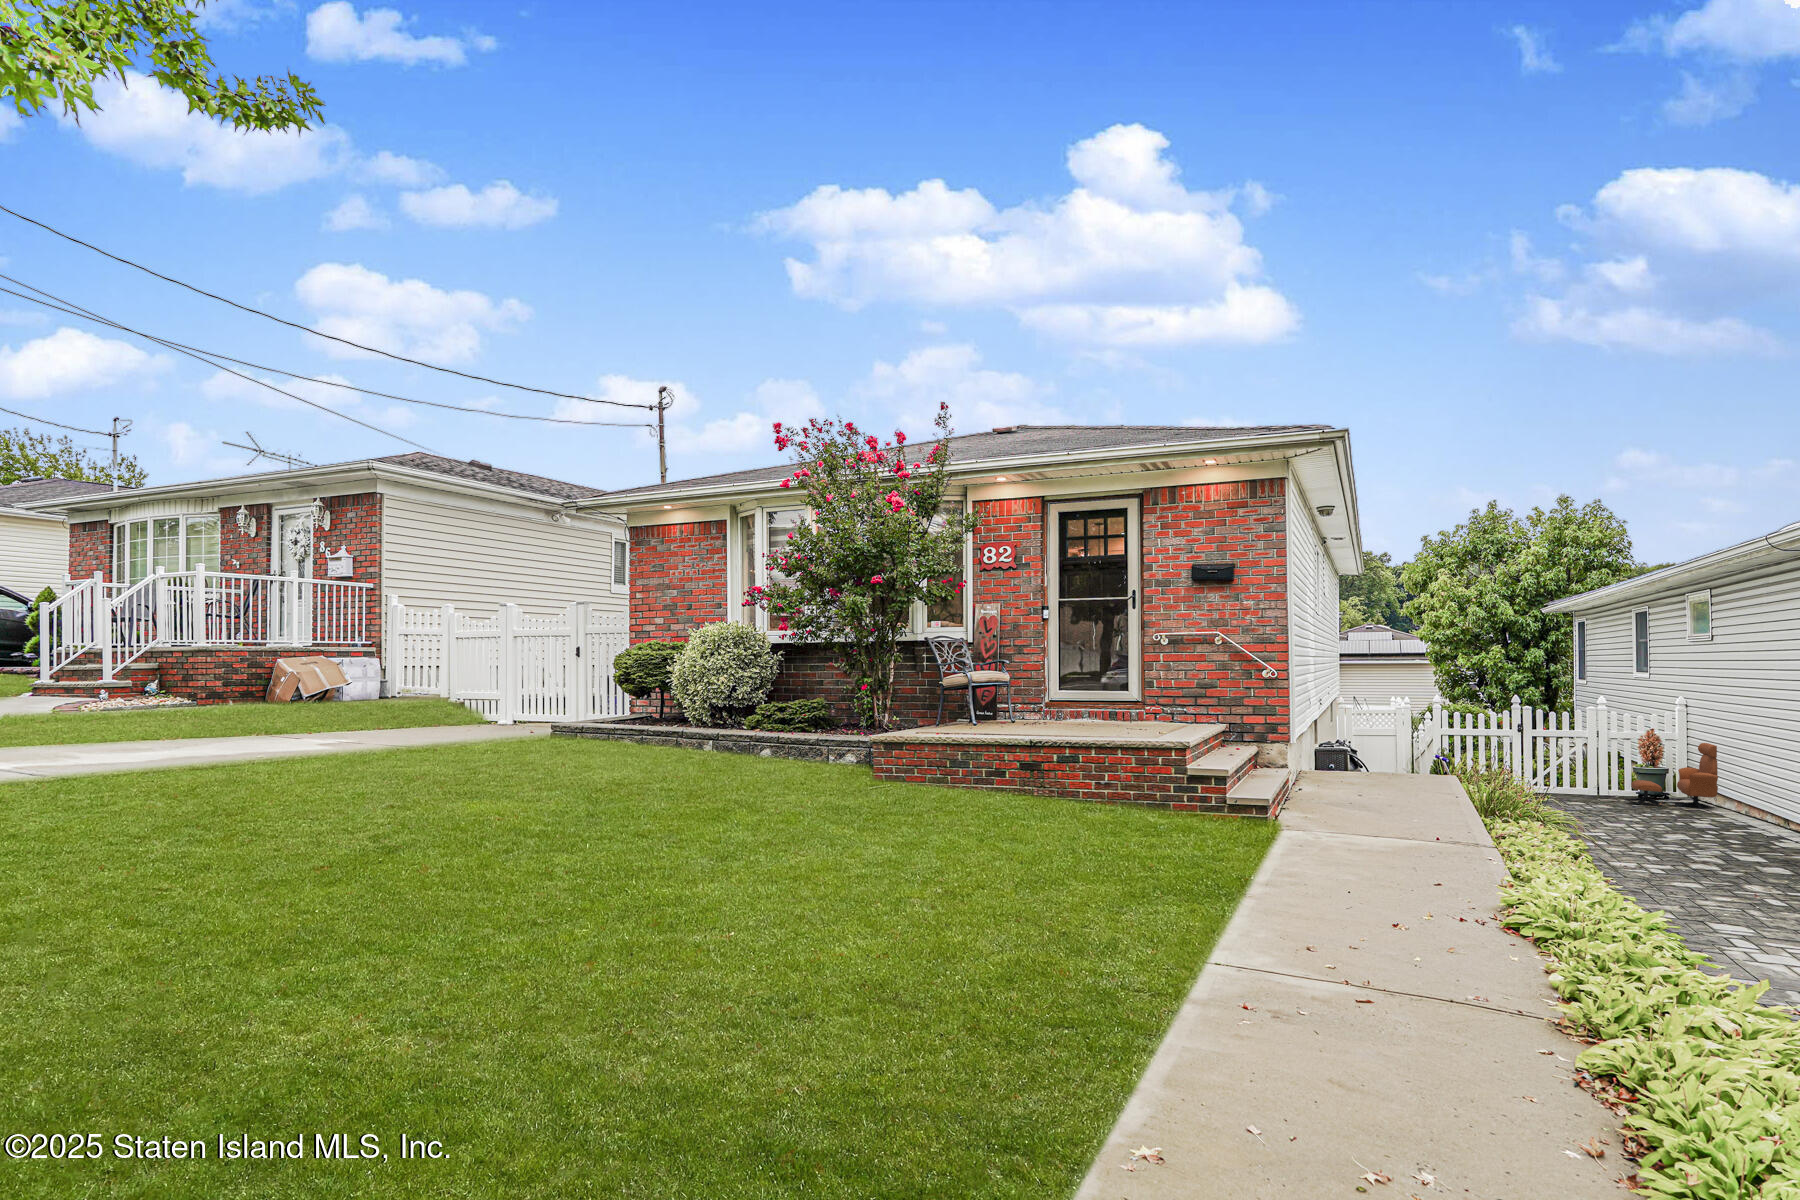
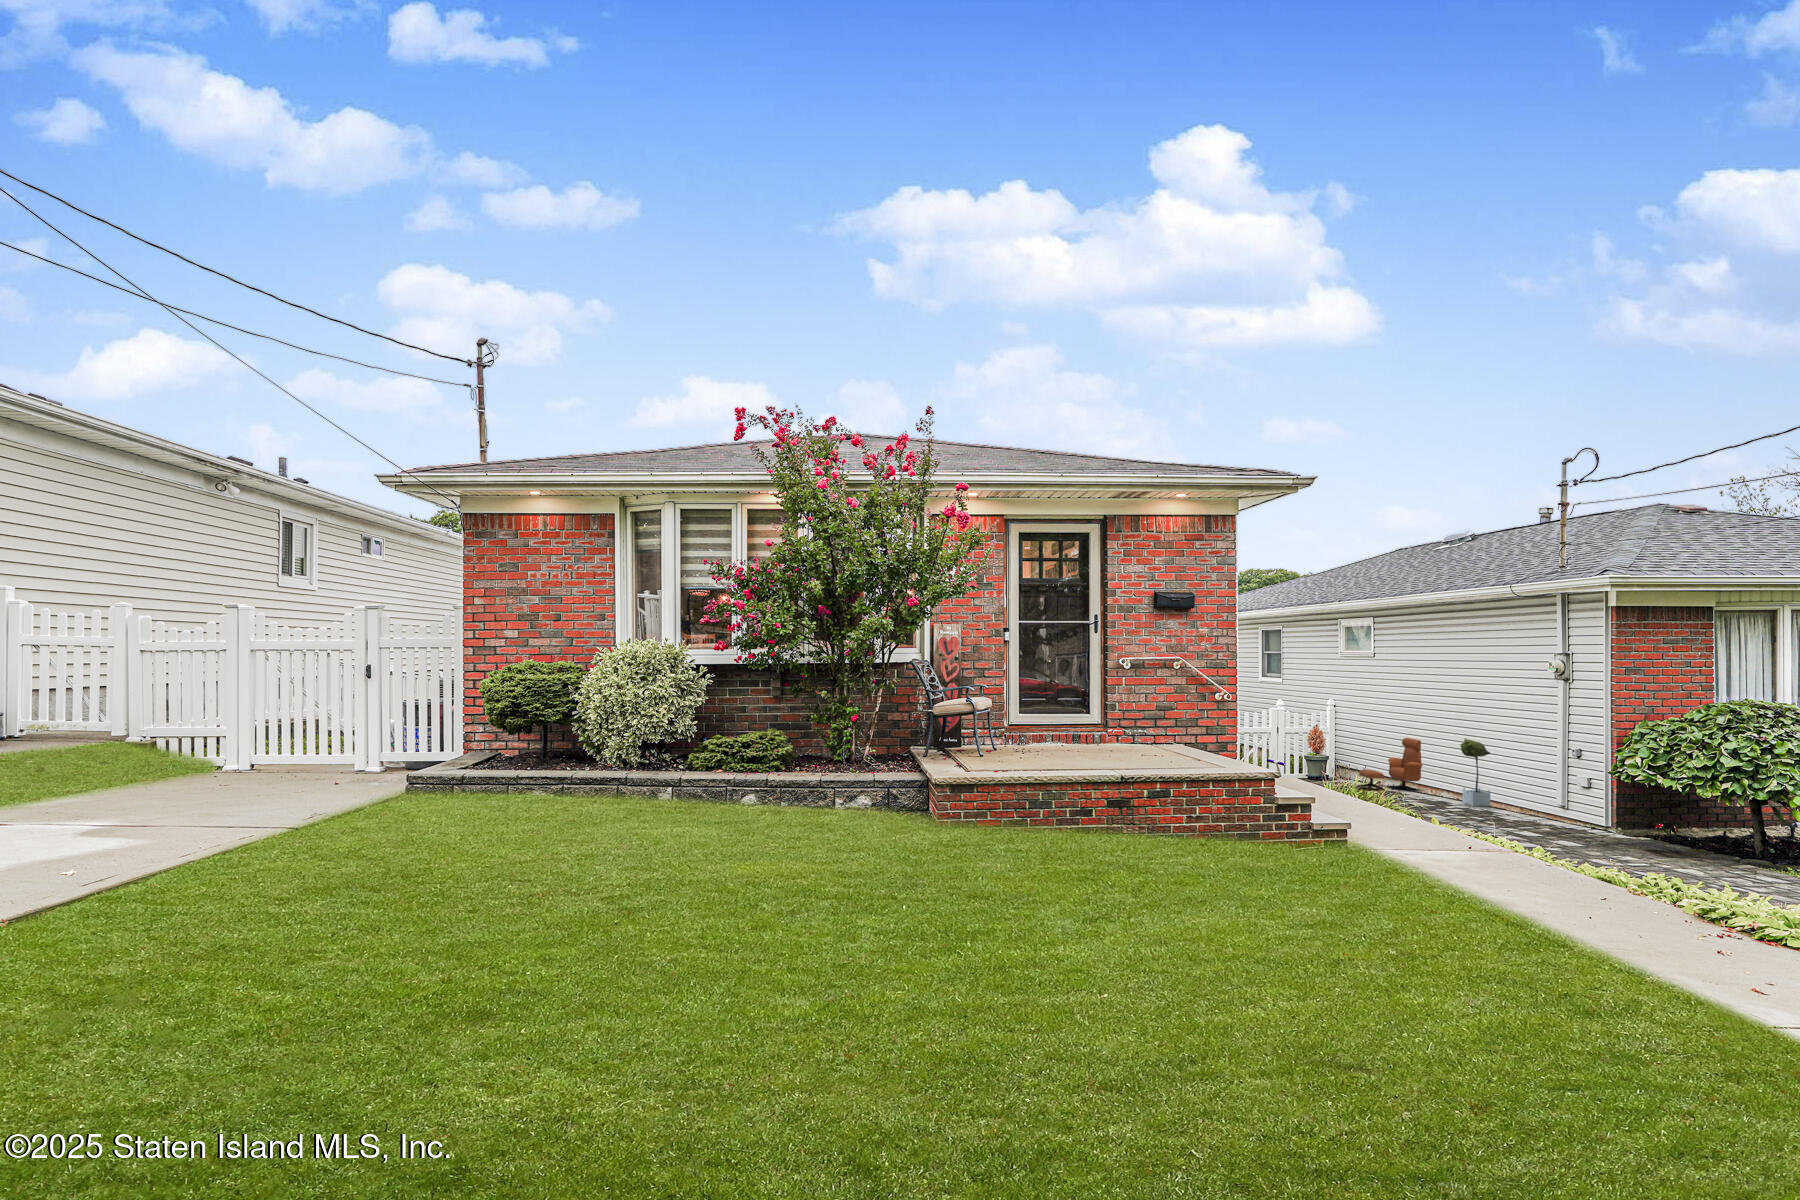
potted tree: none [1733,741,1780,830] -> present [1460,739,1491,806]

